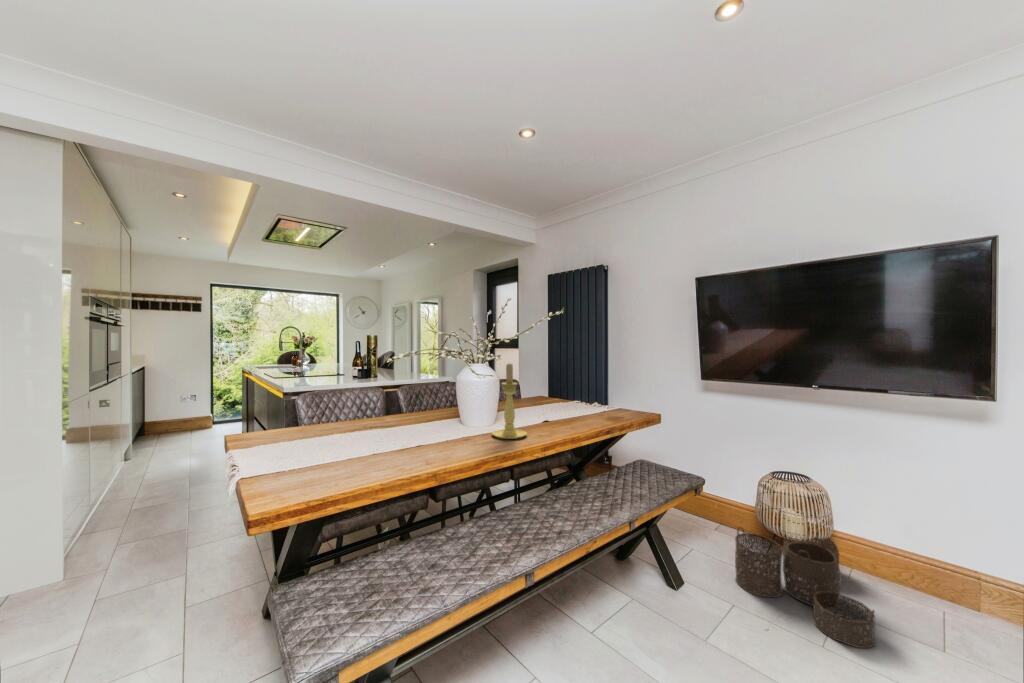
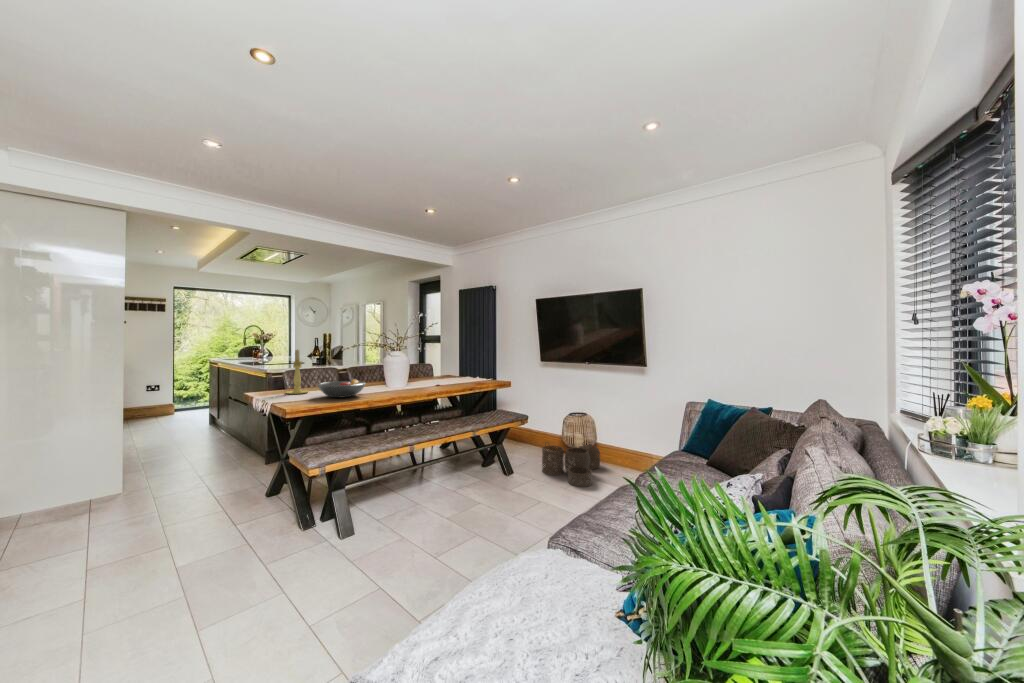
candle holder: present [492,364,527,439] -> present [286,349,308,394]
fruit bowl: none [338,418,430,460] -> present [318,379,366,397]

